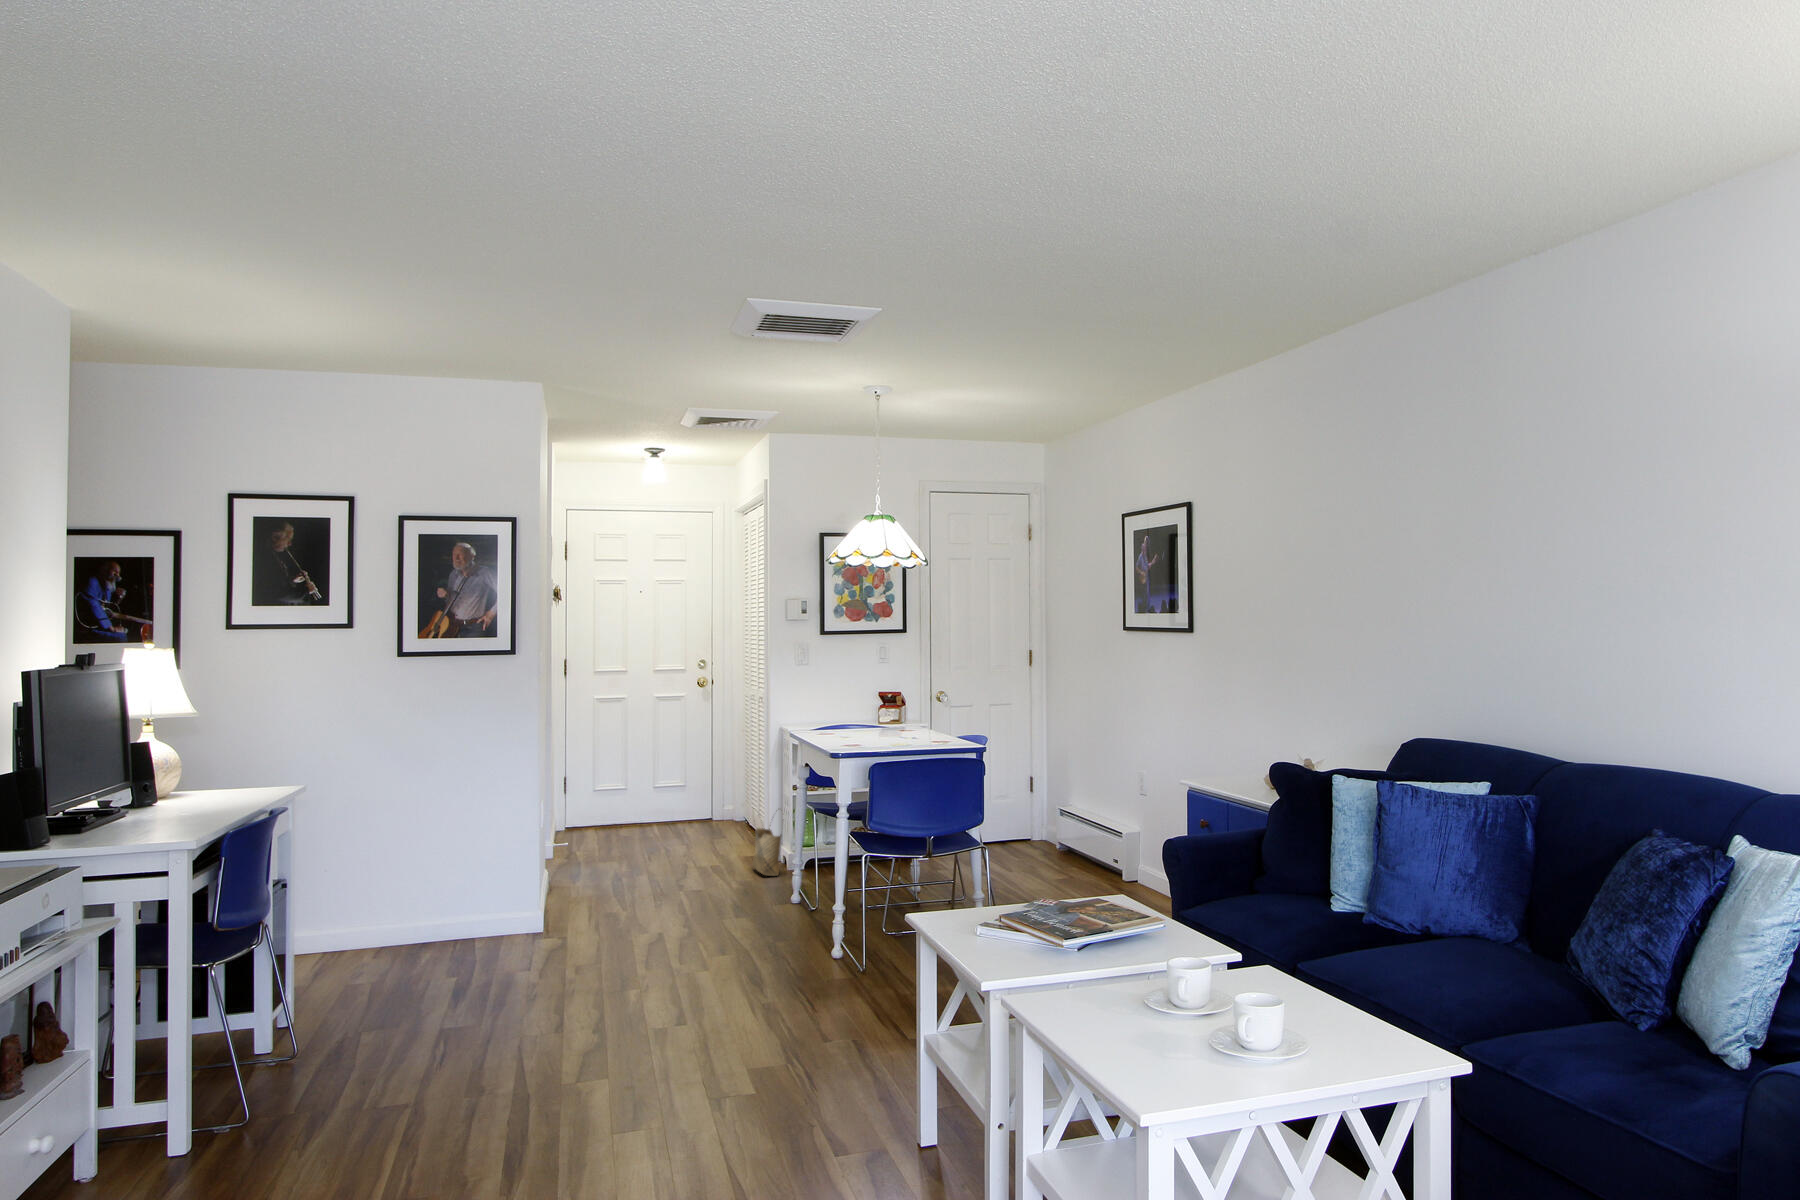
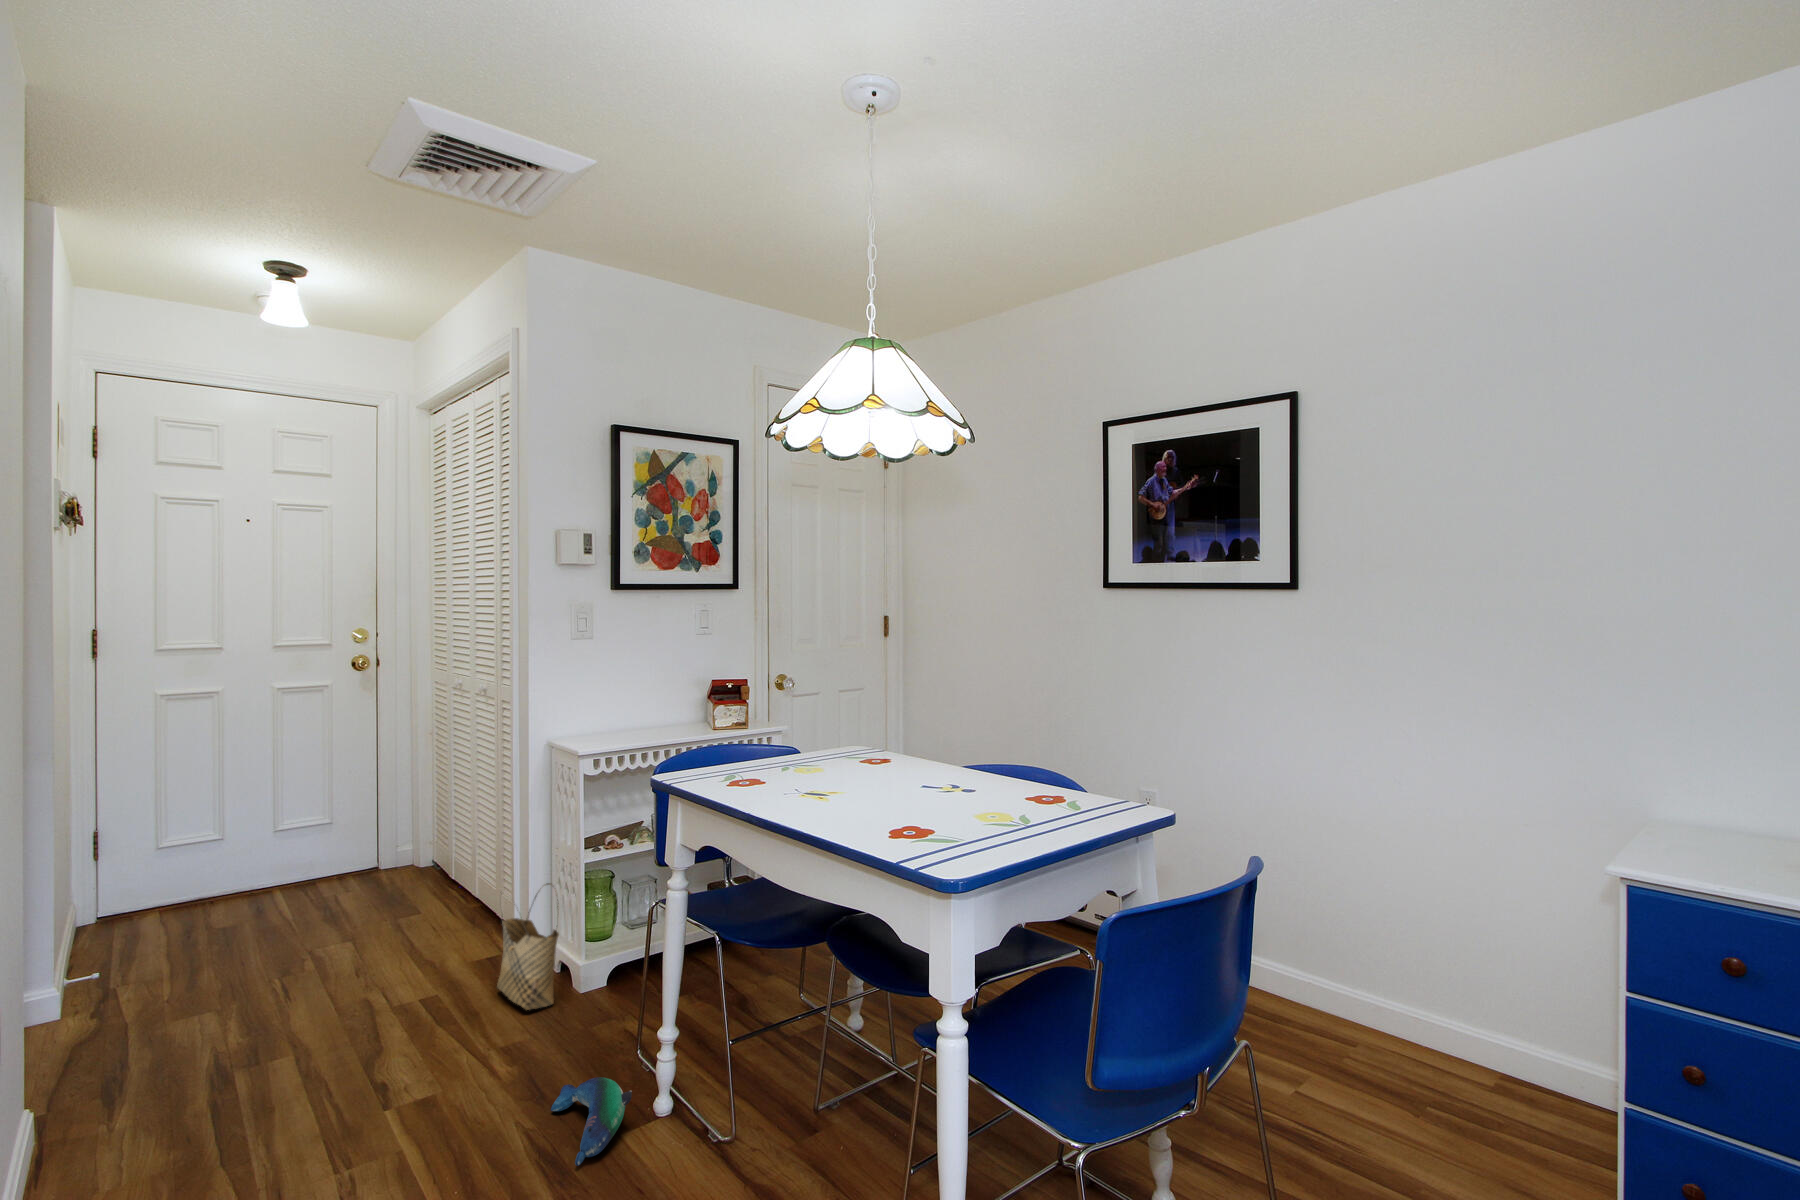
plush toy: none [759,889,793,917] -> present [551,1077,632,1166]

